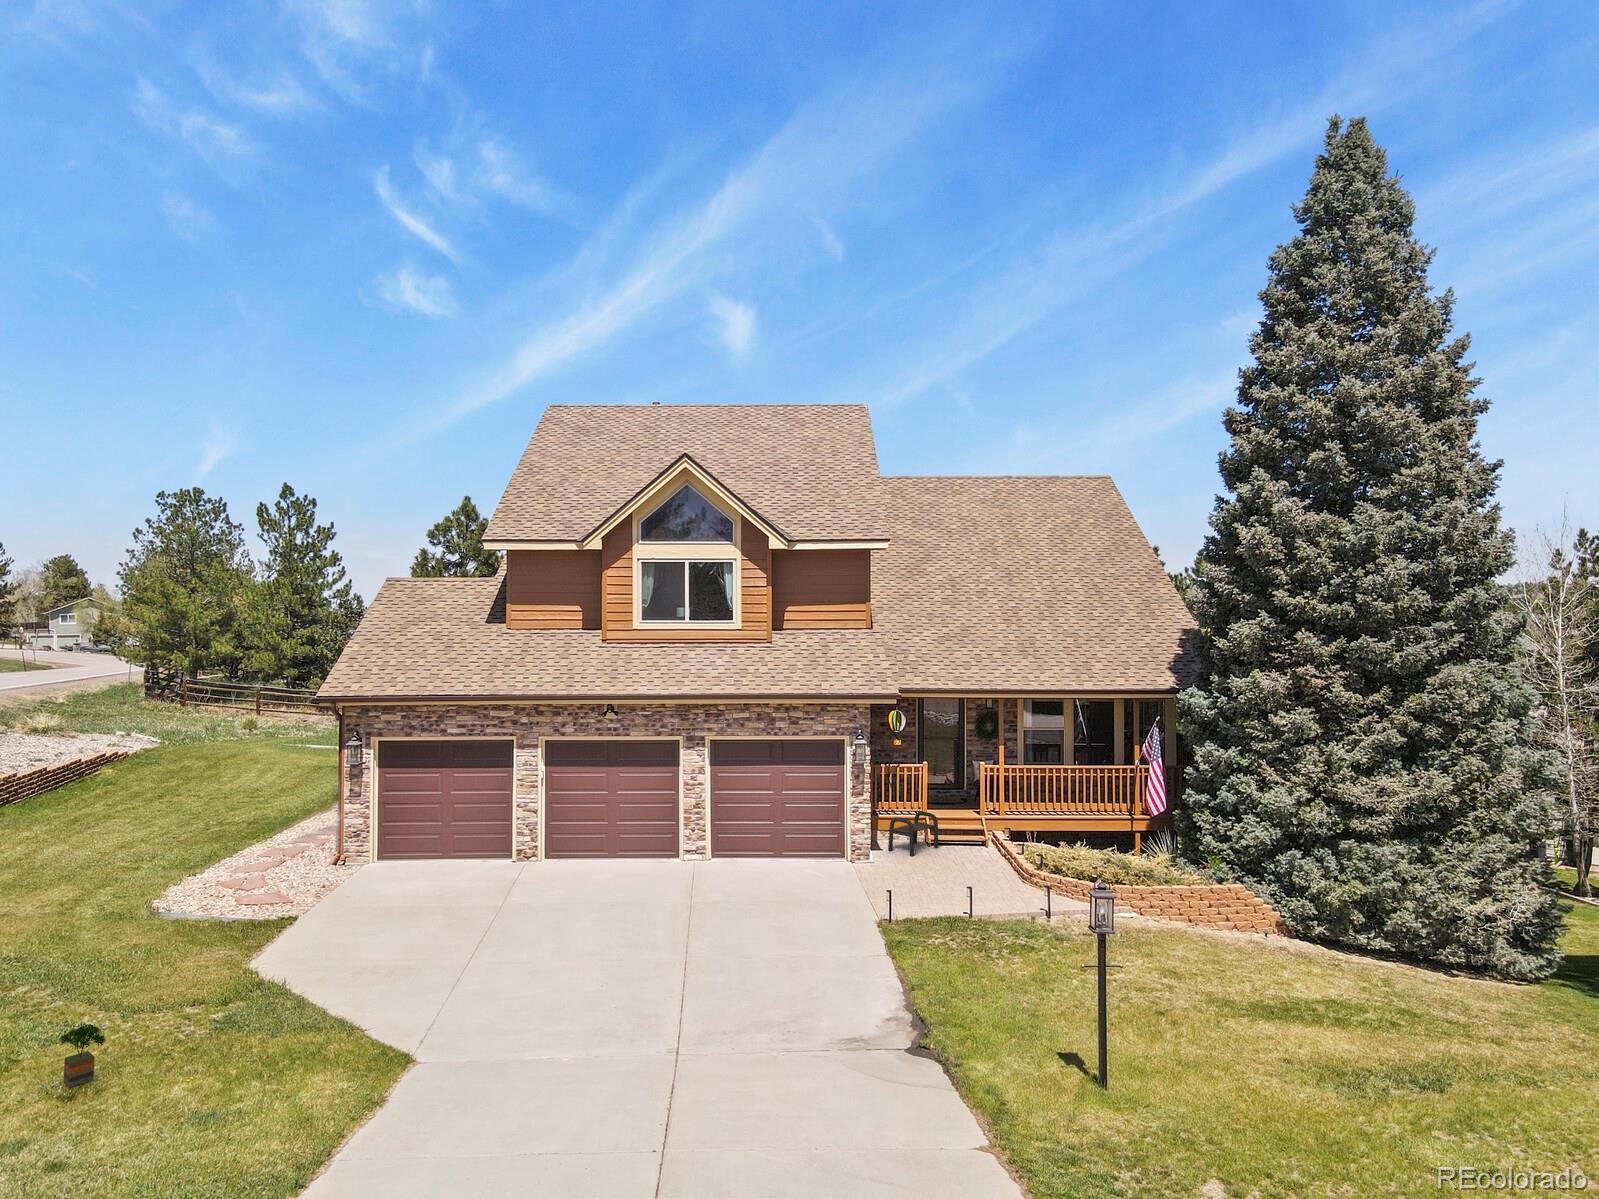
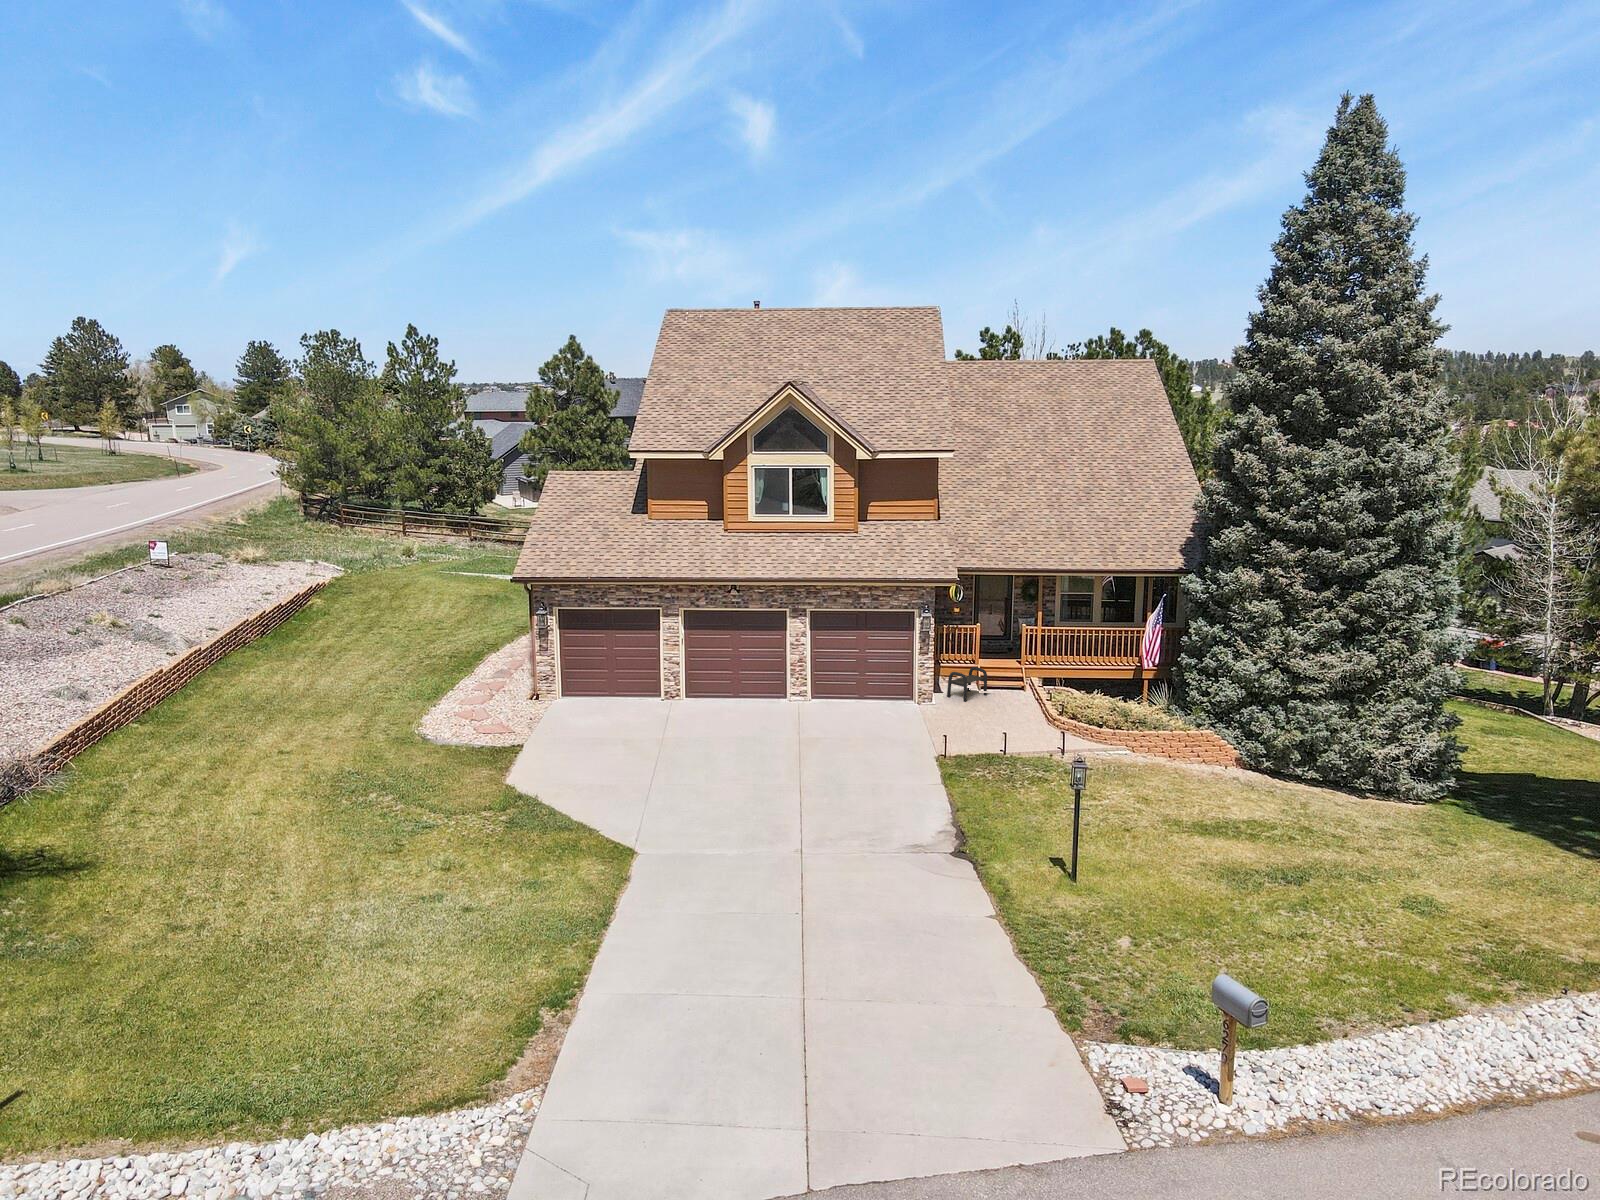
potted tree: present [60,1024,105,1087] -> none [457,793,482,827]

